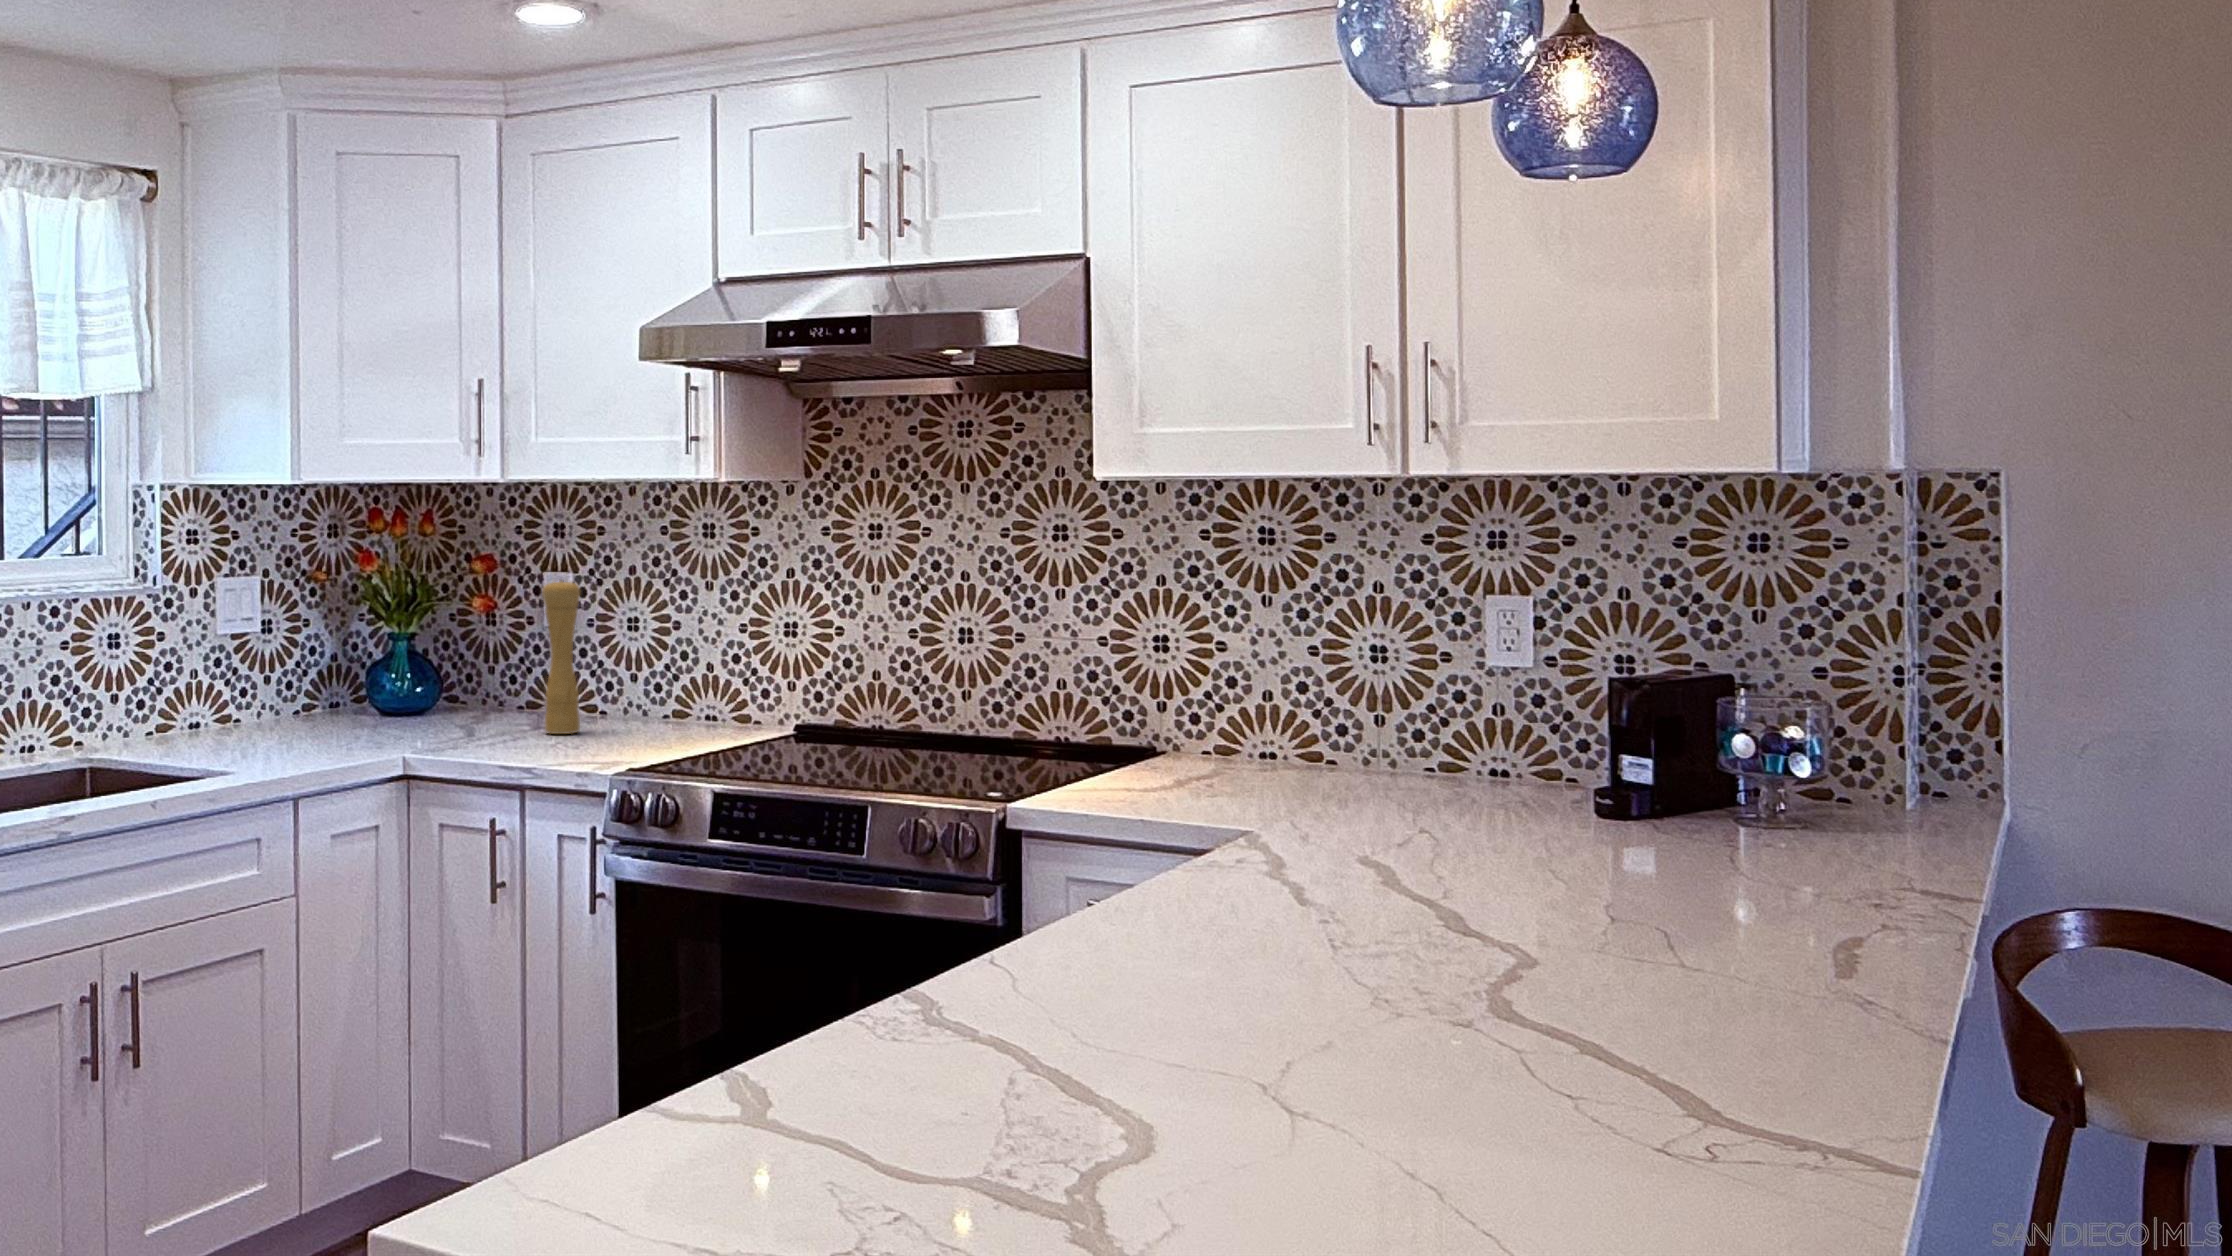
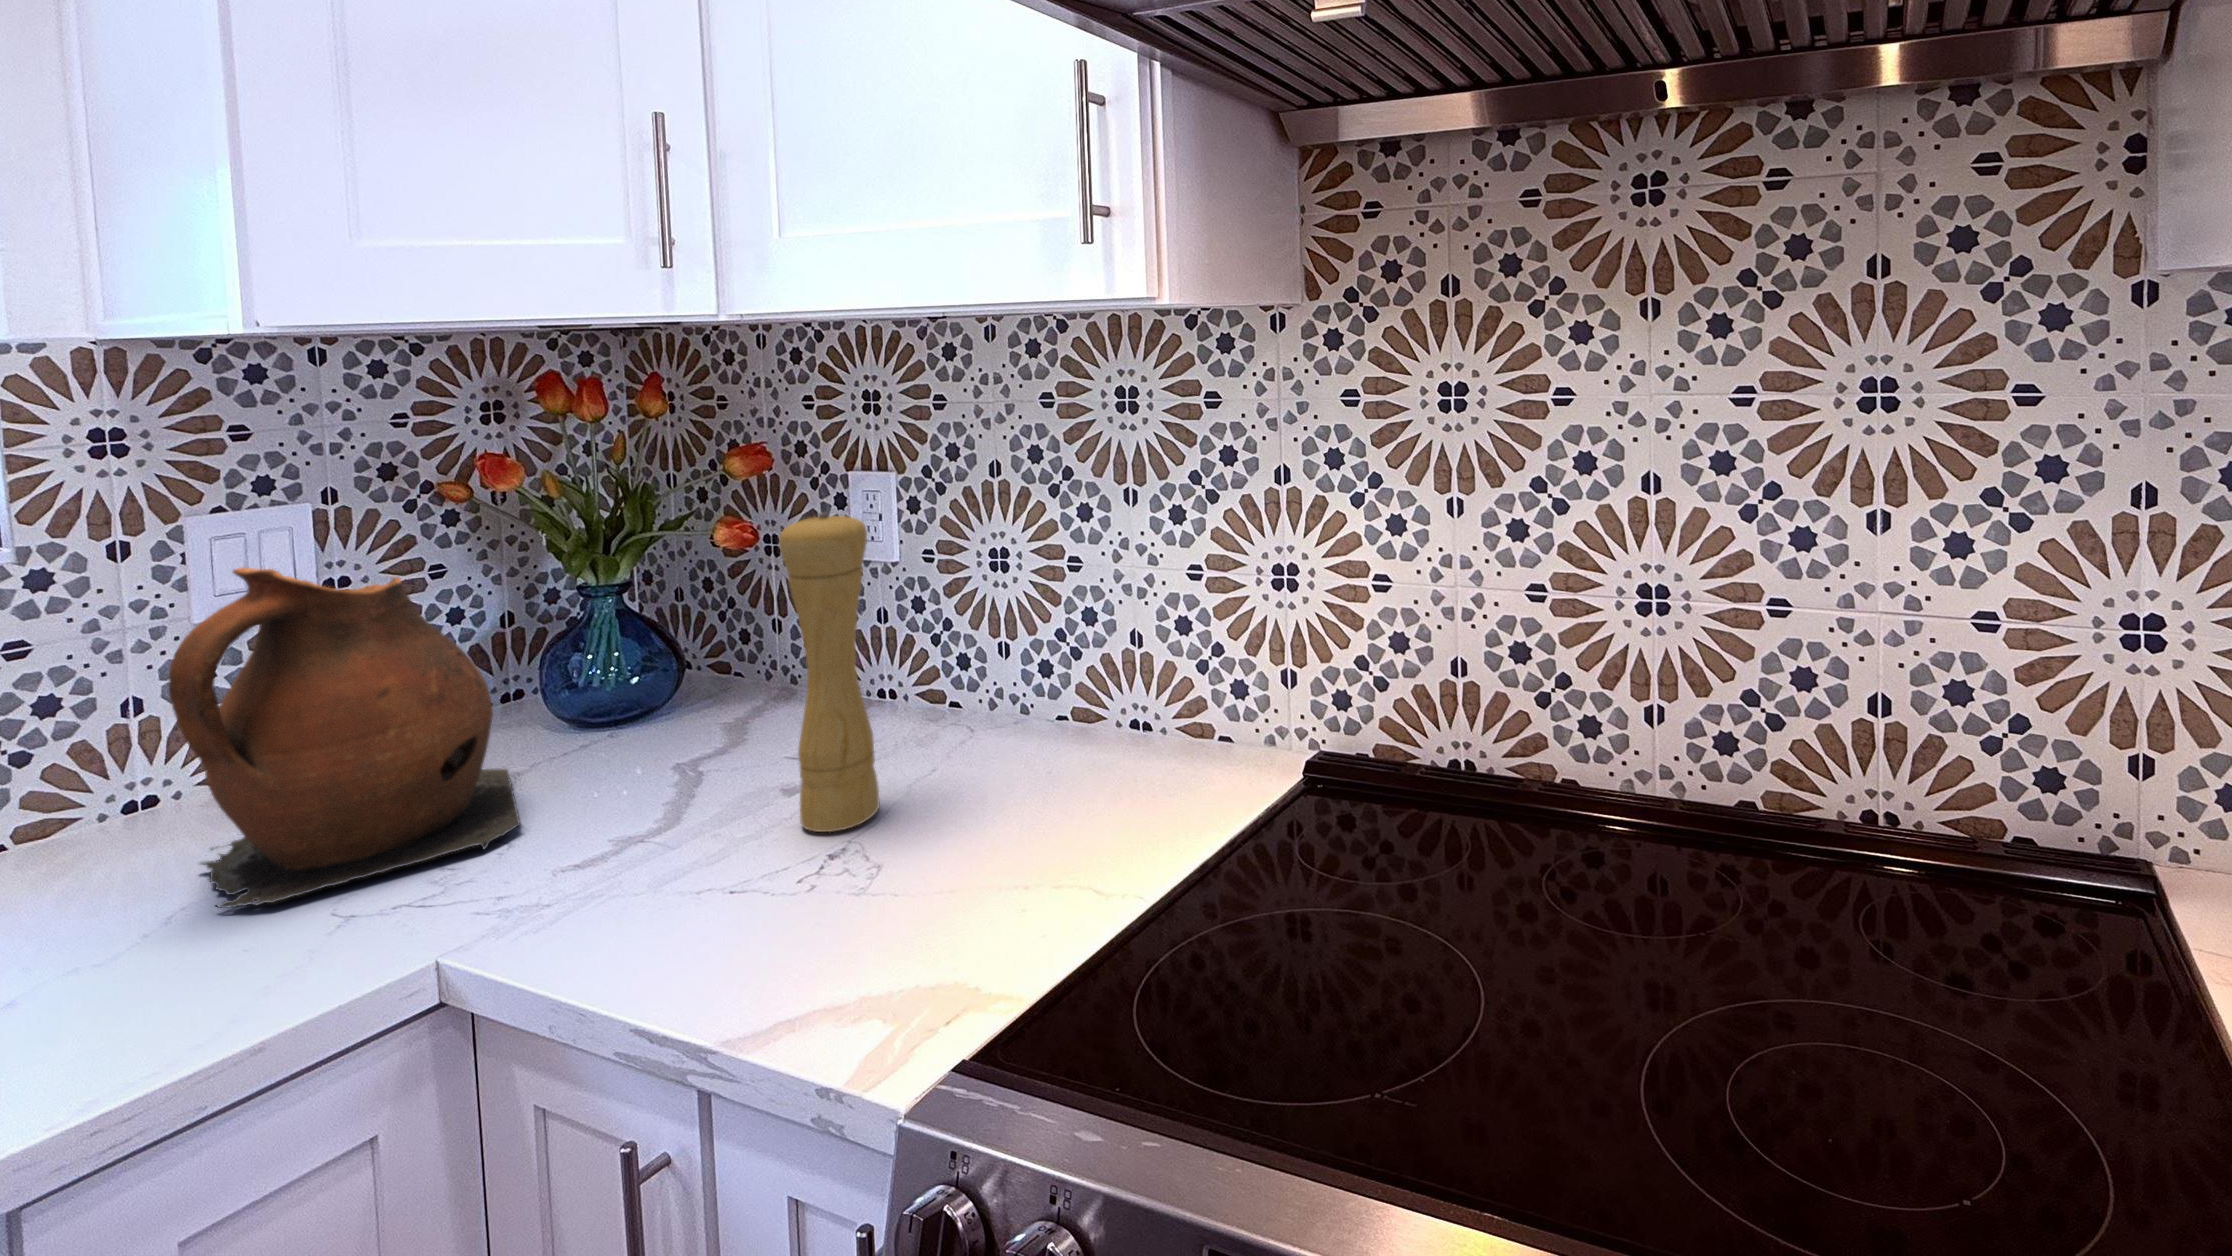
ceramic pitcher: none [282,592,413,735] -> present [168,567,520,908]

